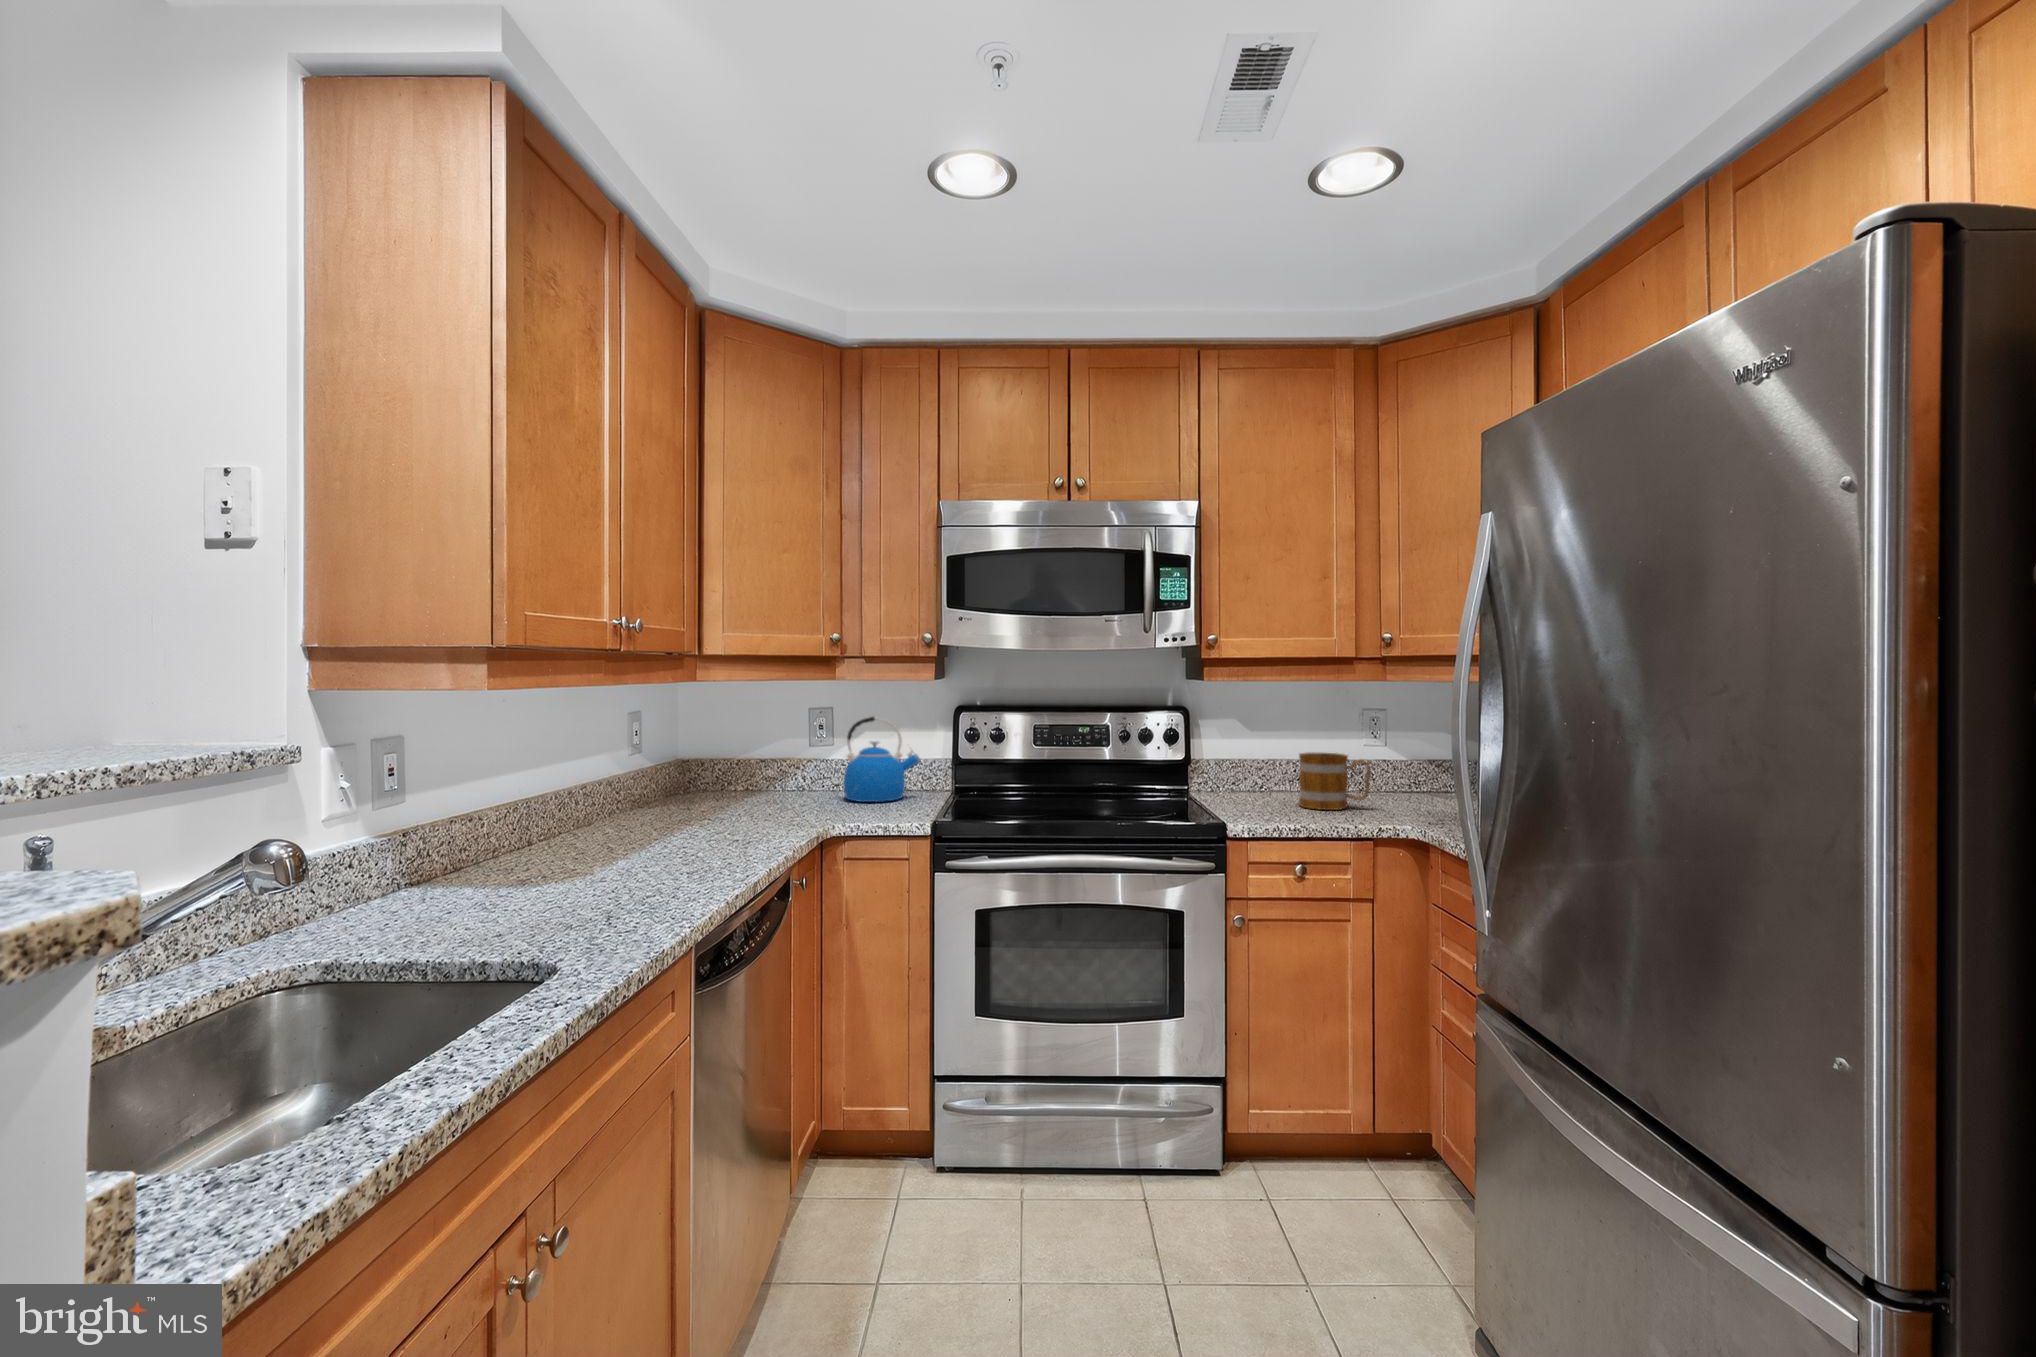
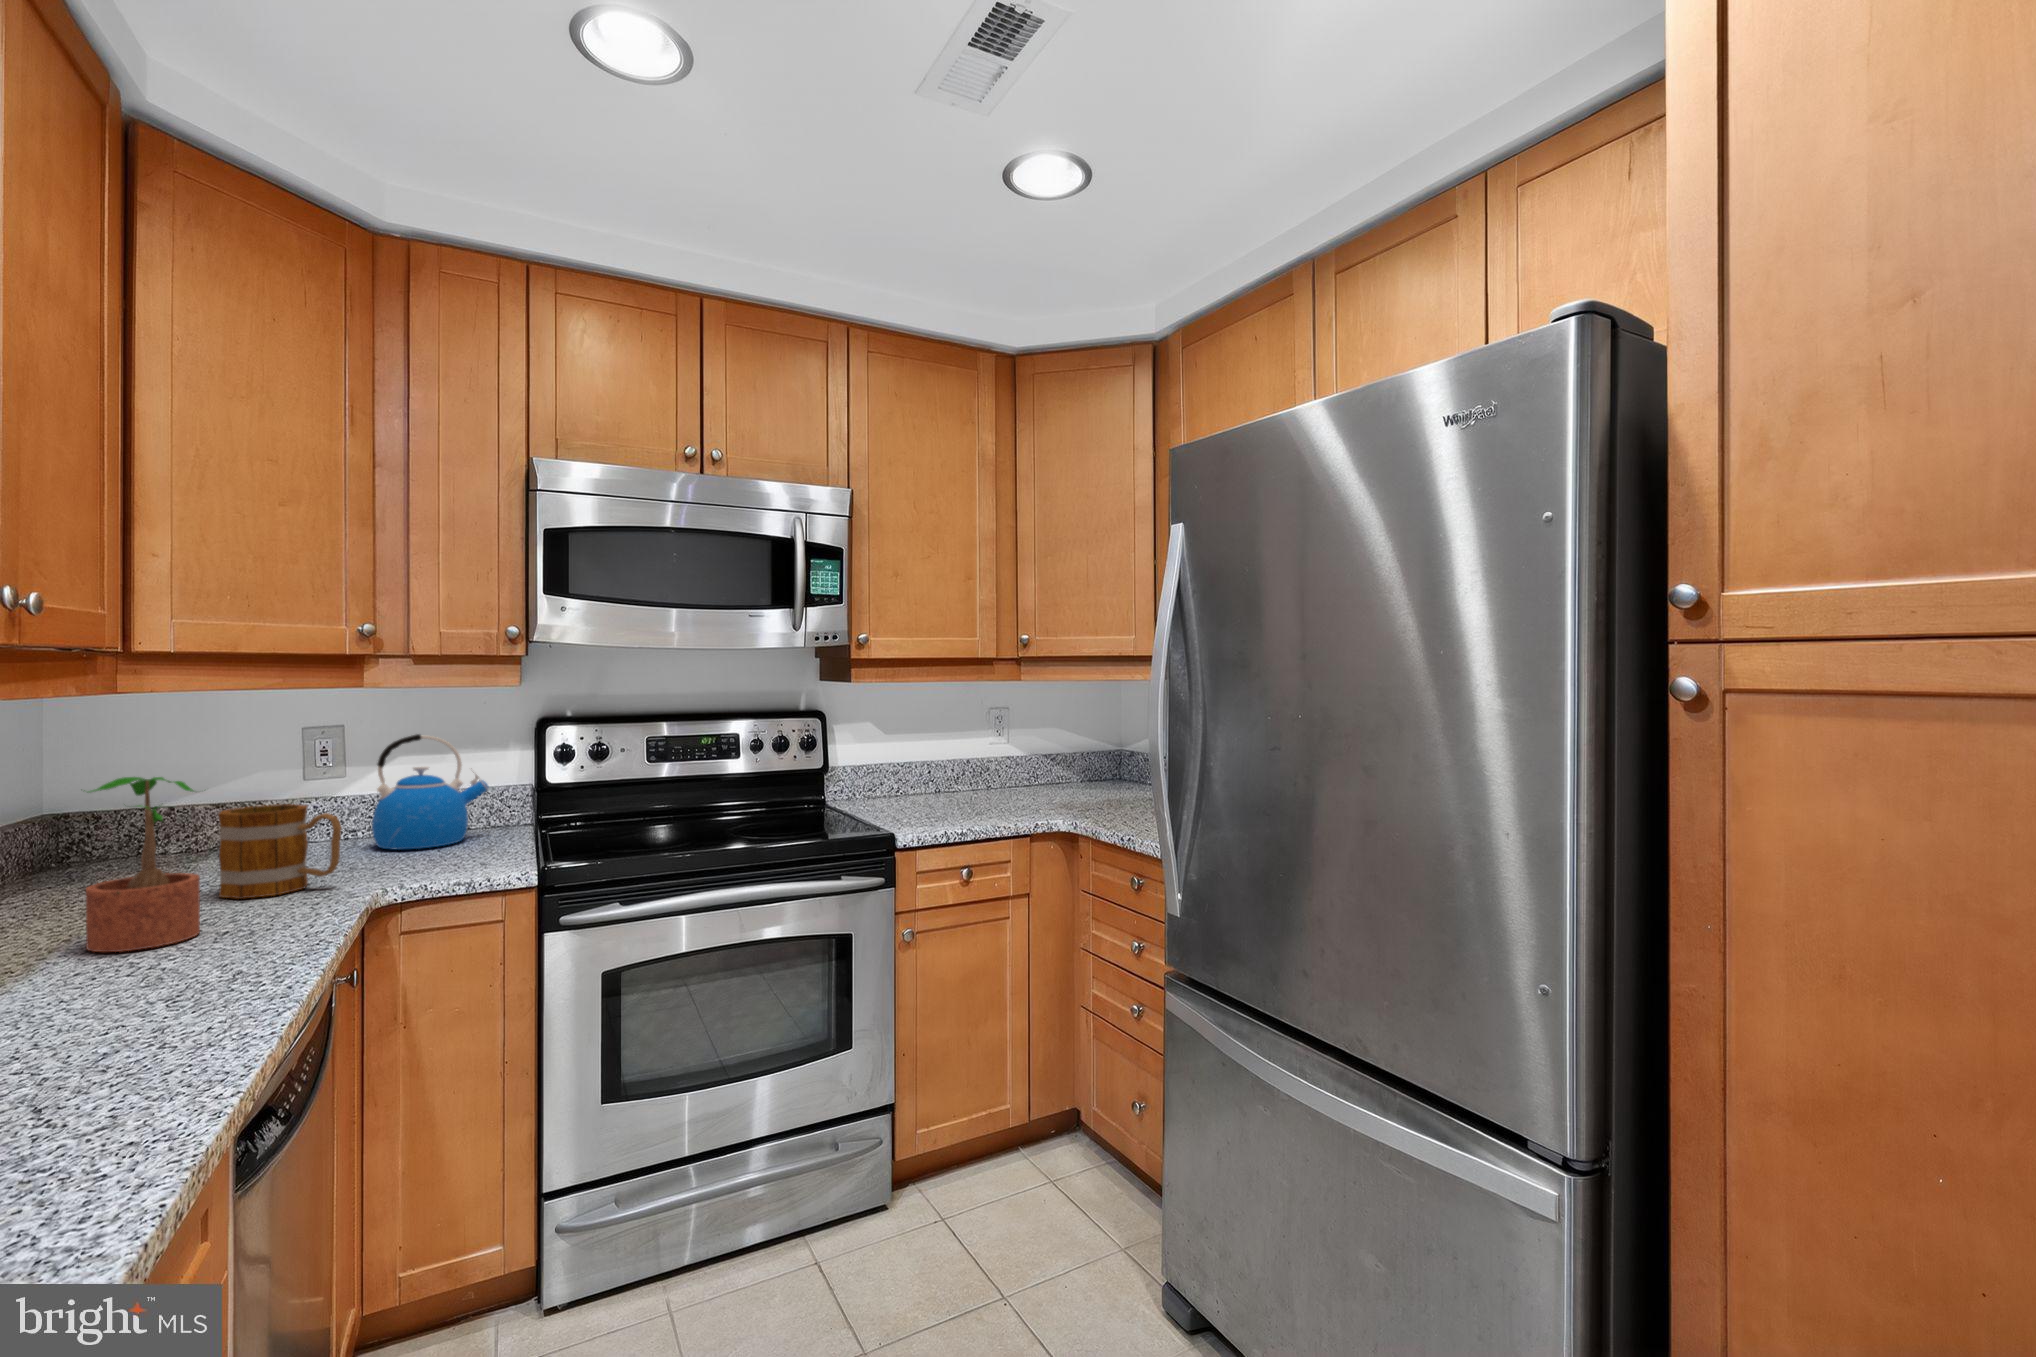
potted plant: none [659,735,723,847] -> present [84,777,200,952]
mug: present [1299,753,1371,810] -> present [218,804,342,899]

